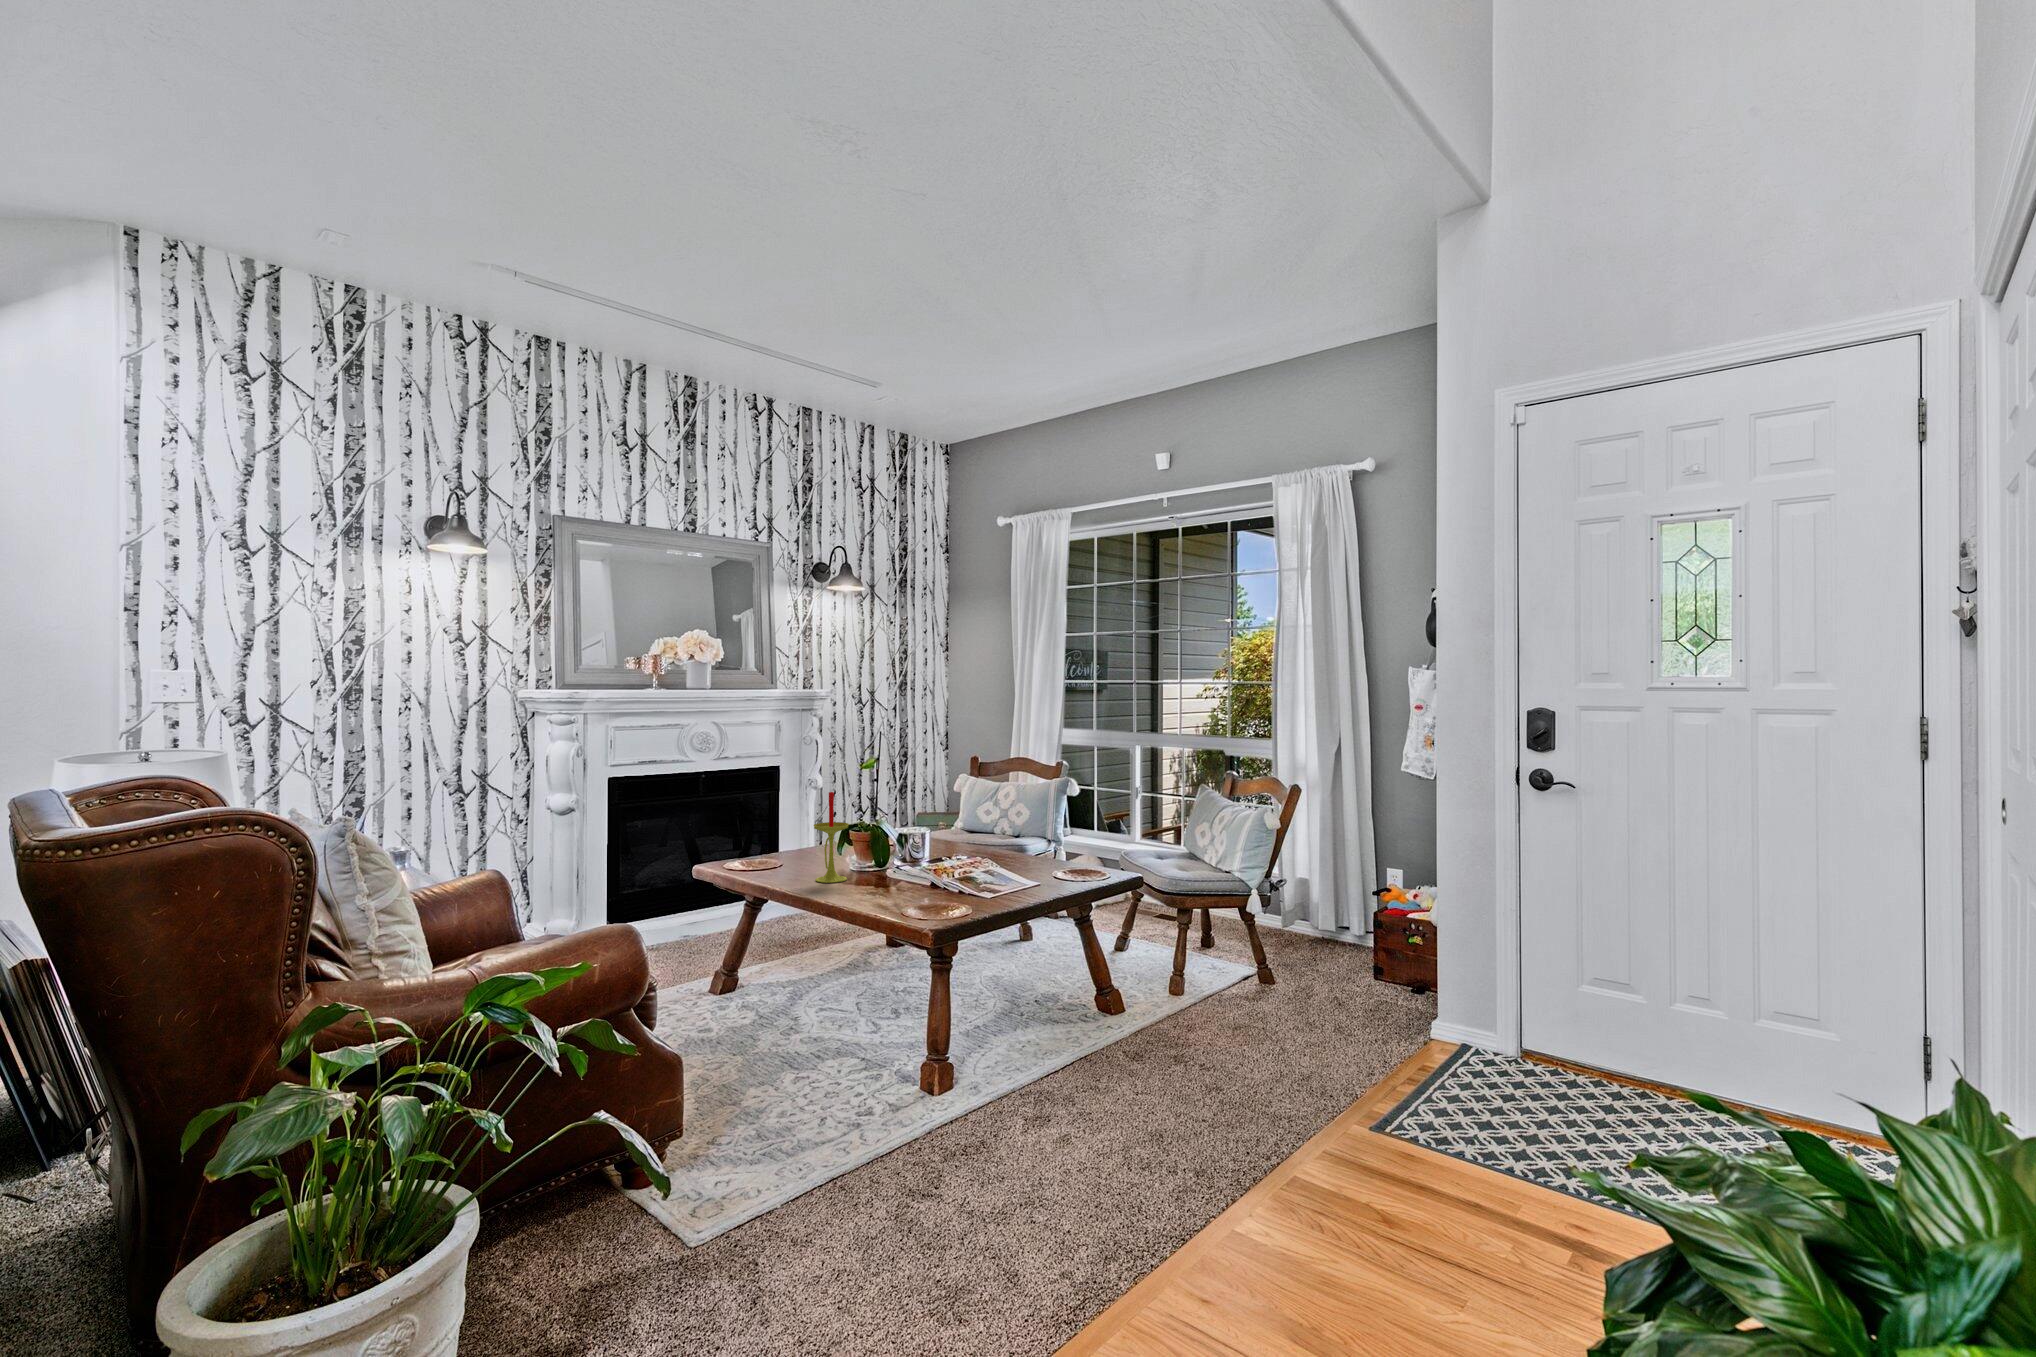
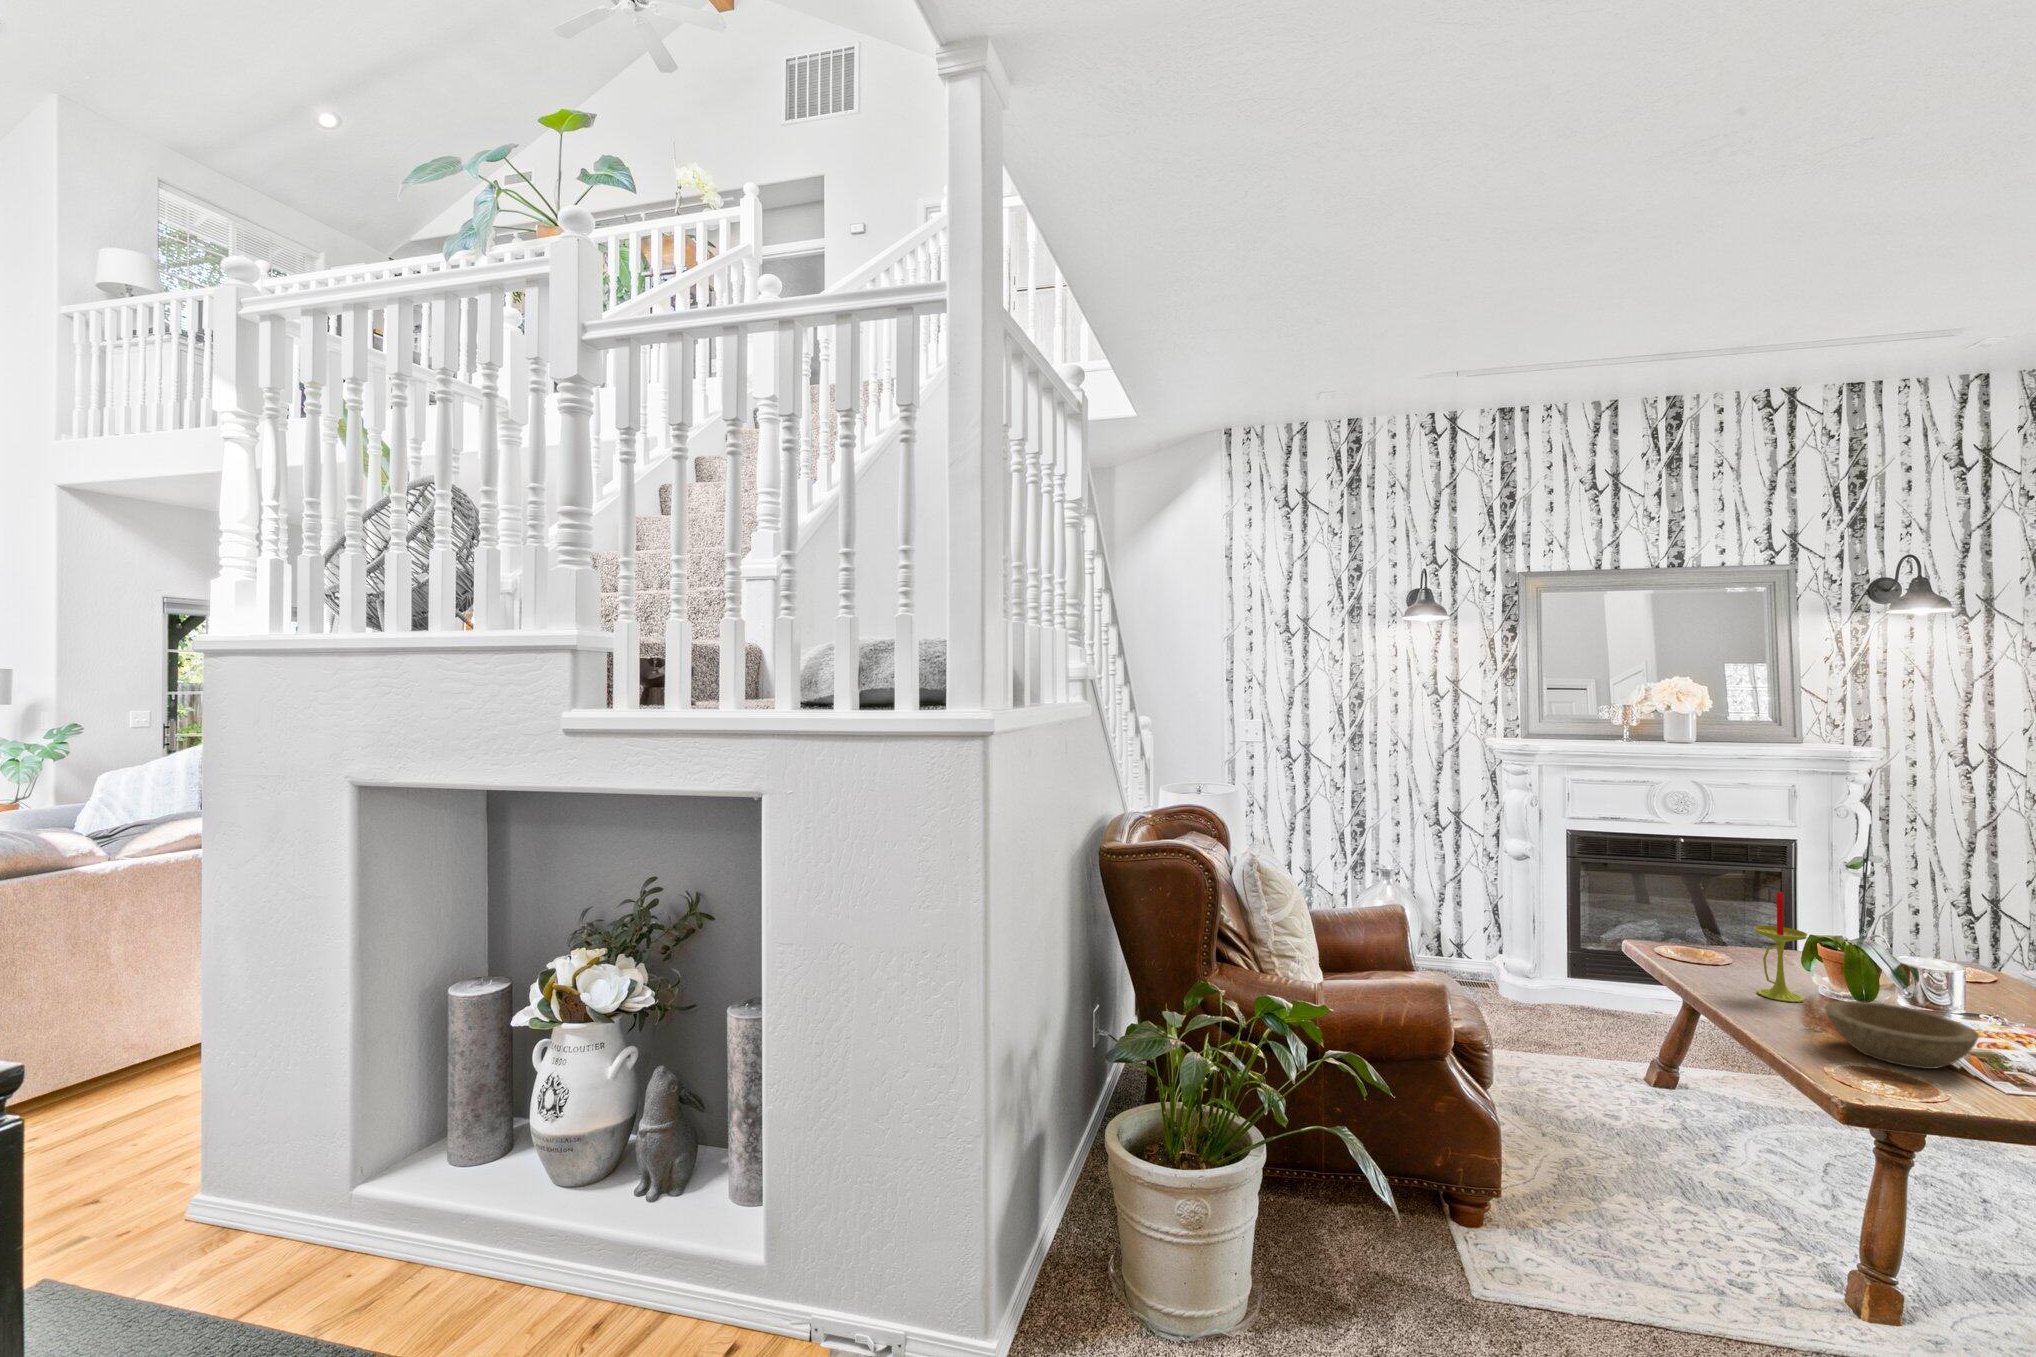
bowl: none [882,861,968,901] -> present [1825,1001,1979,1069]

